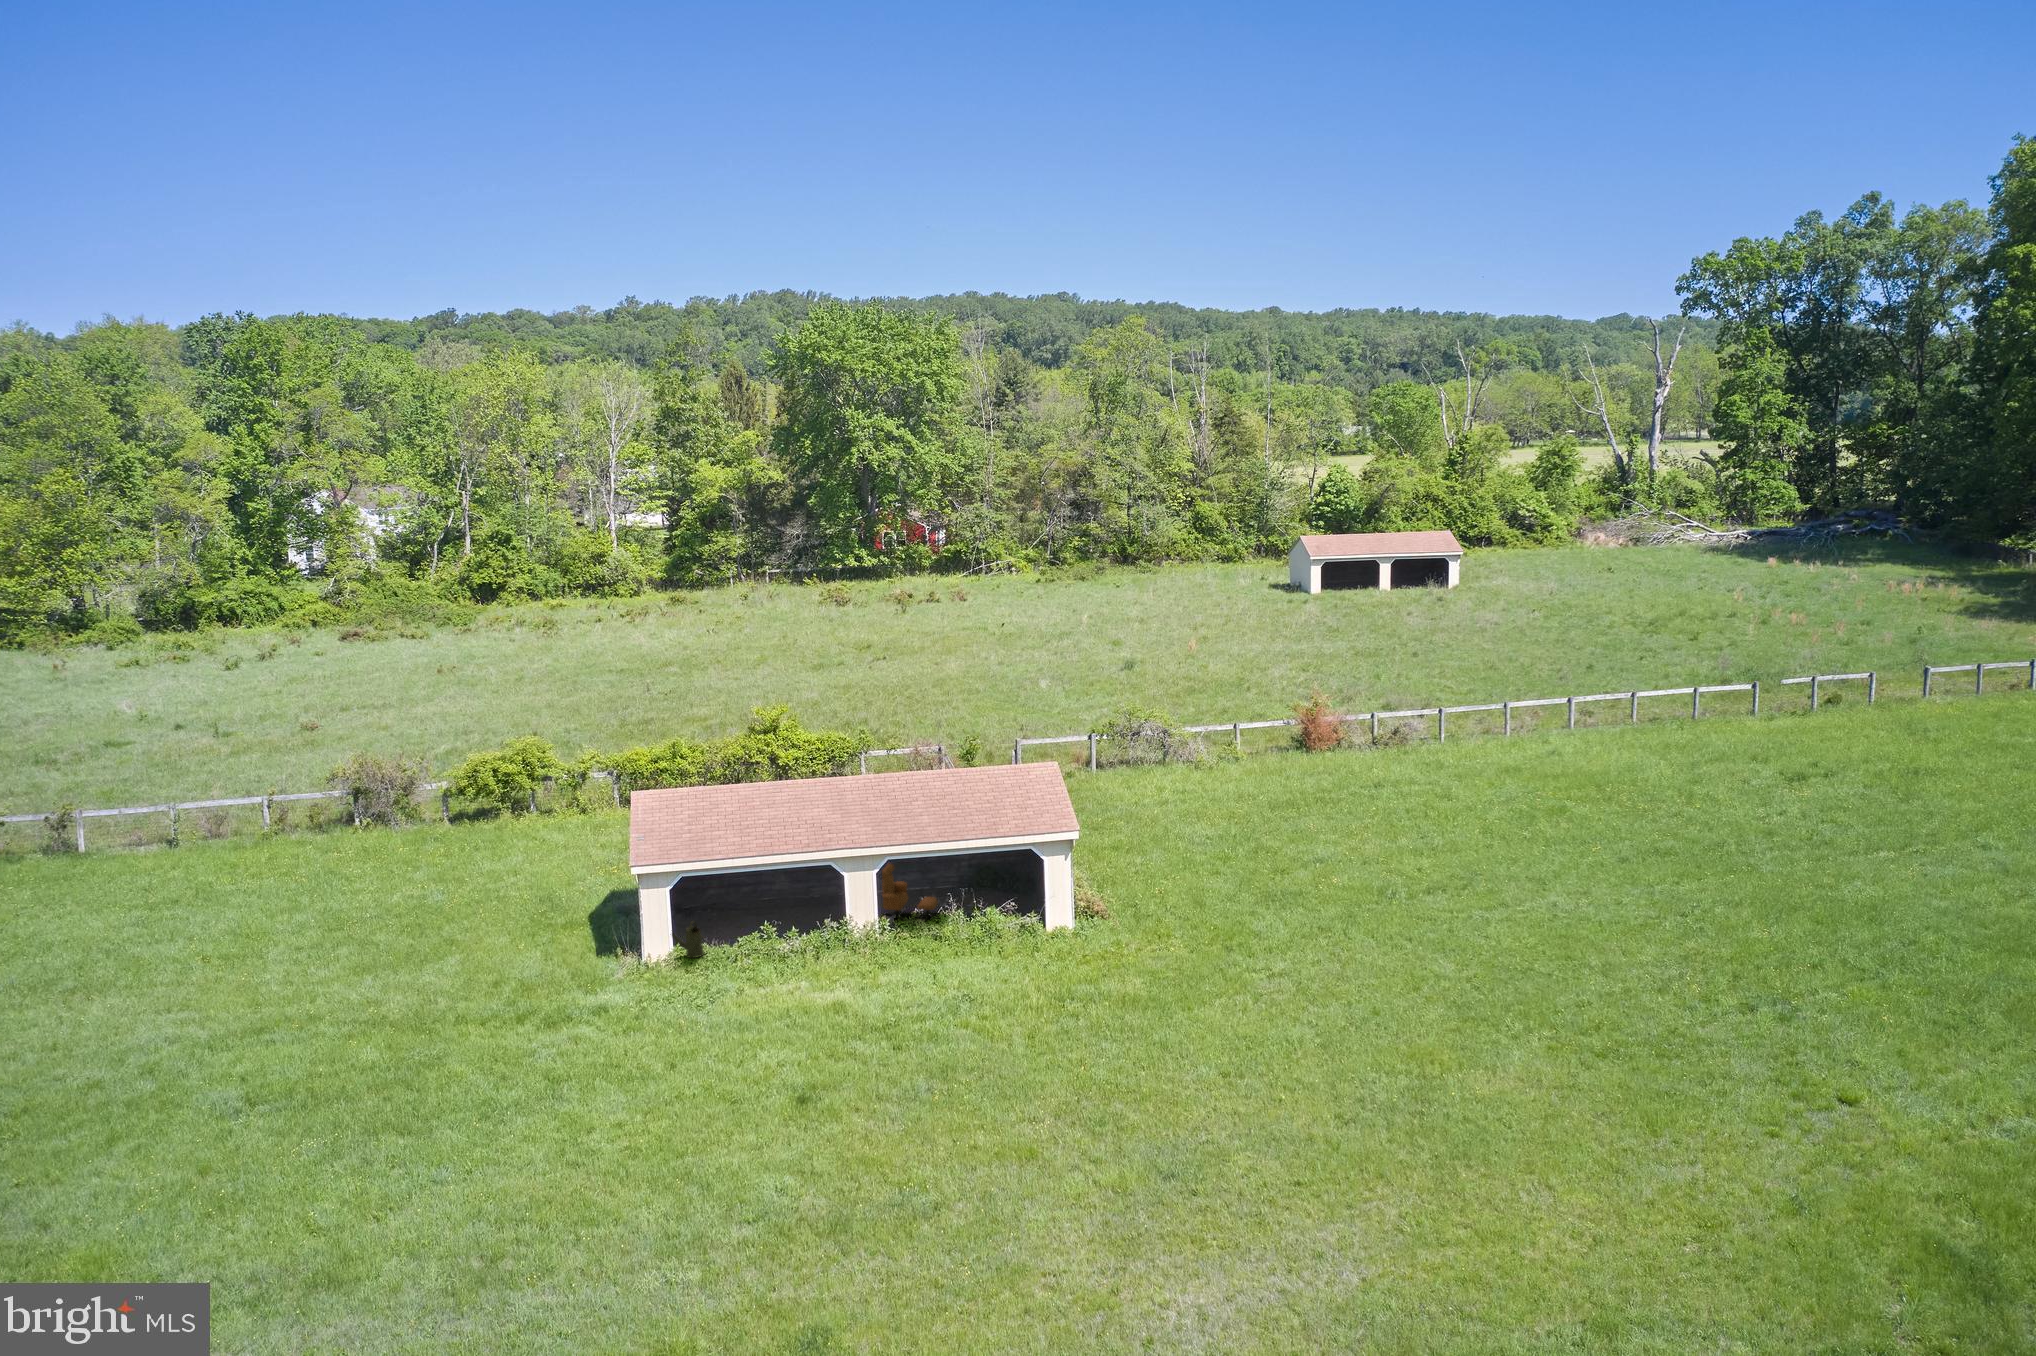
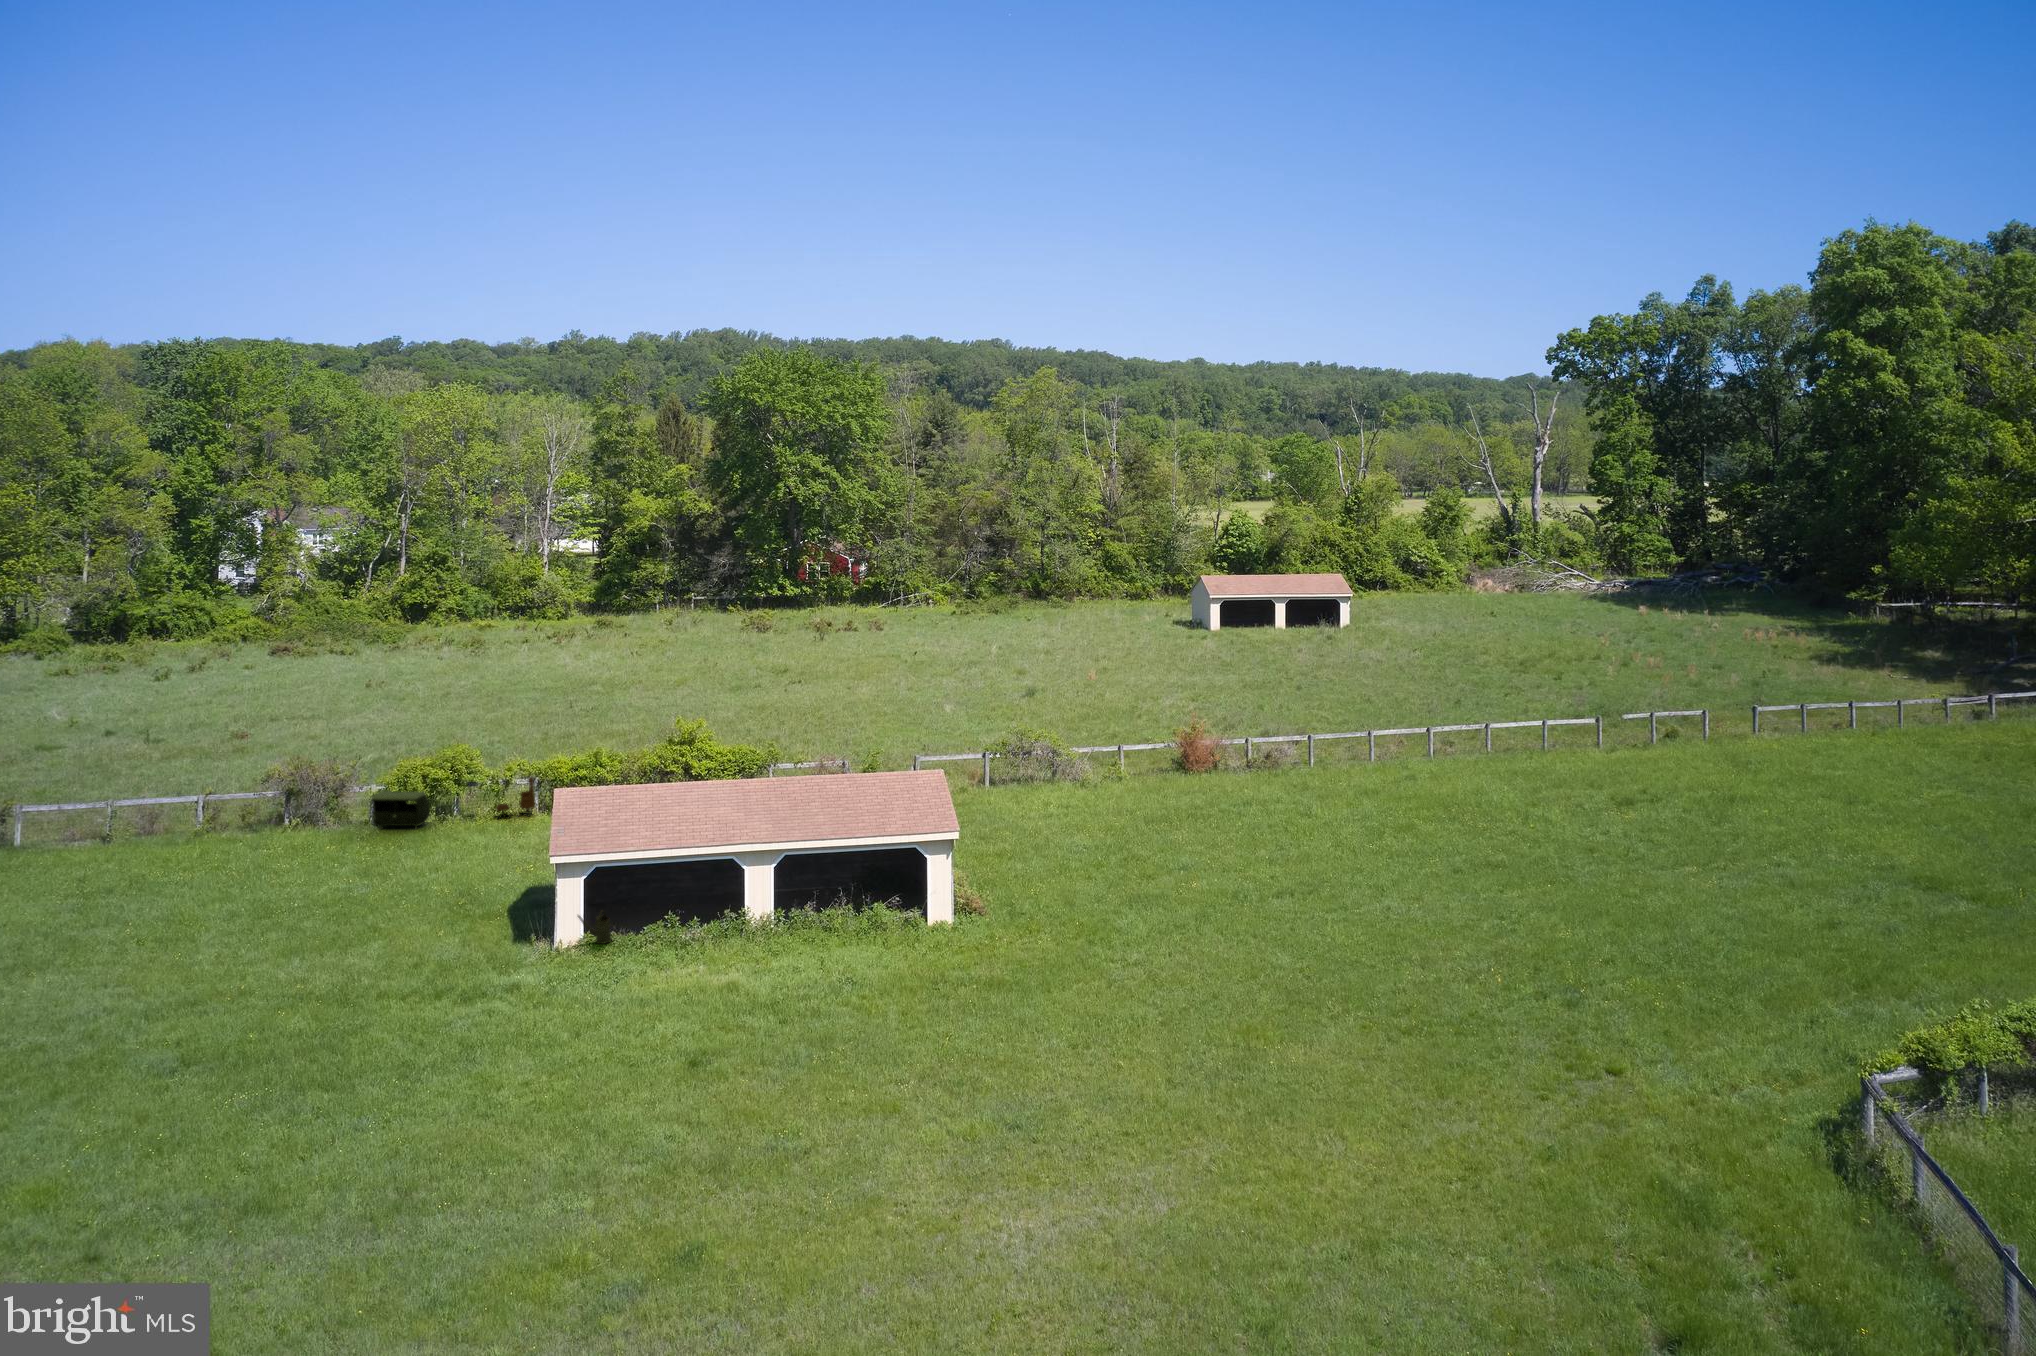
storage bench: none [442,785,505,827] -> present [371,791,430,828]
lounge chair: present [882,864,938,921] -> present [496,777,535,817]

